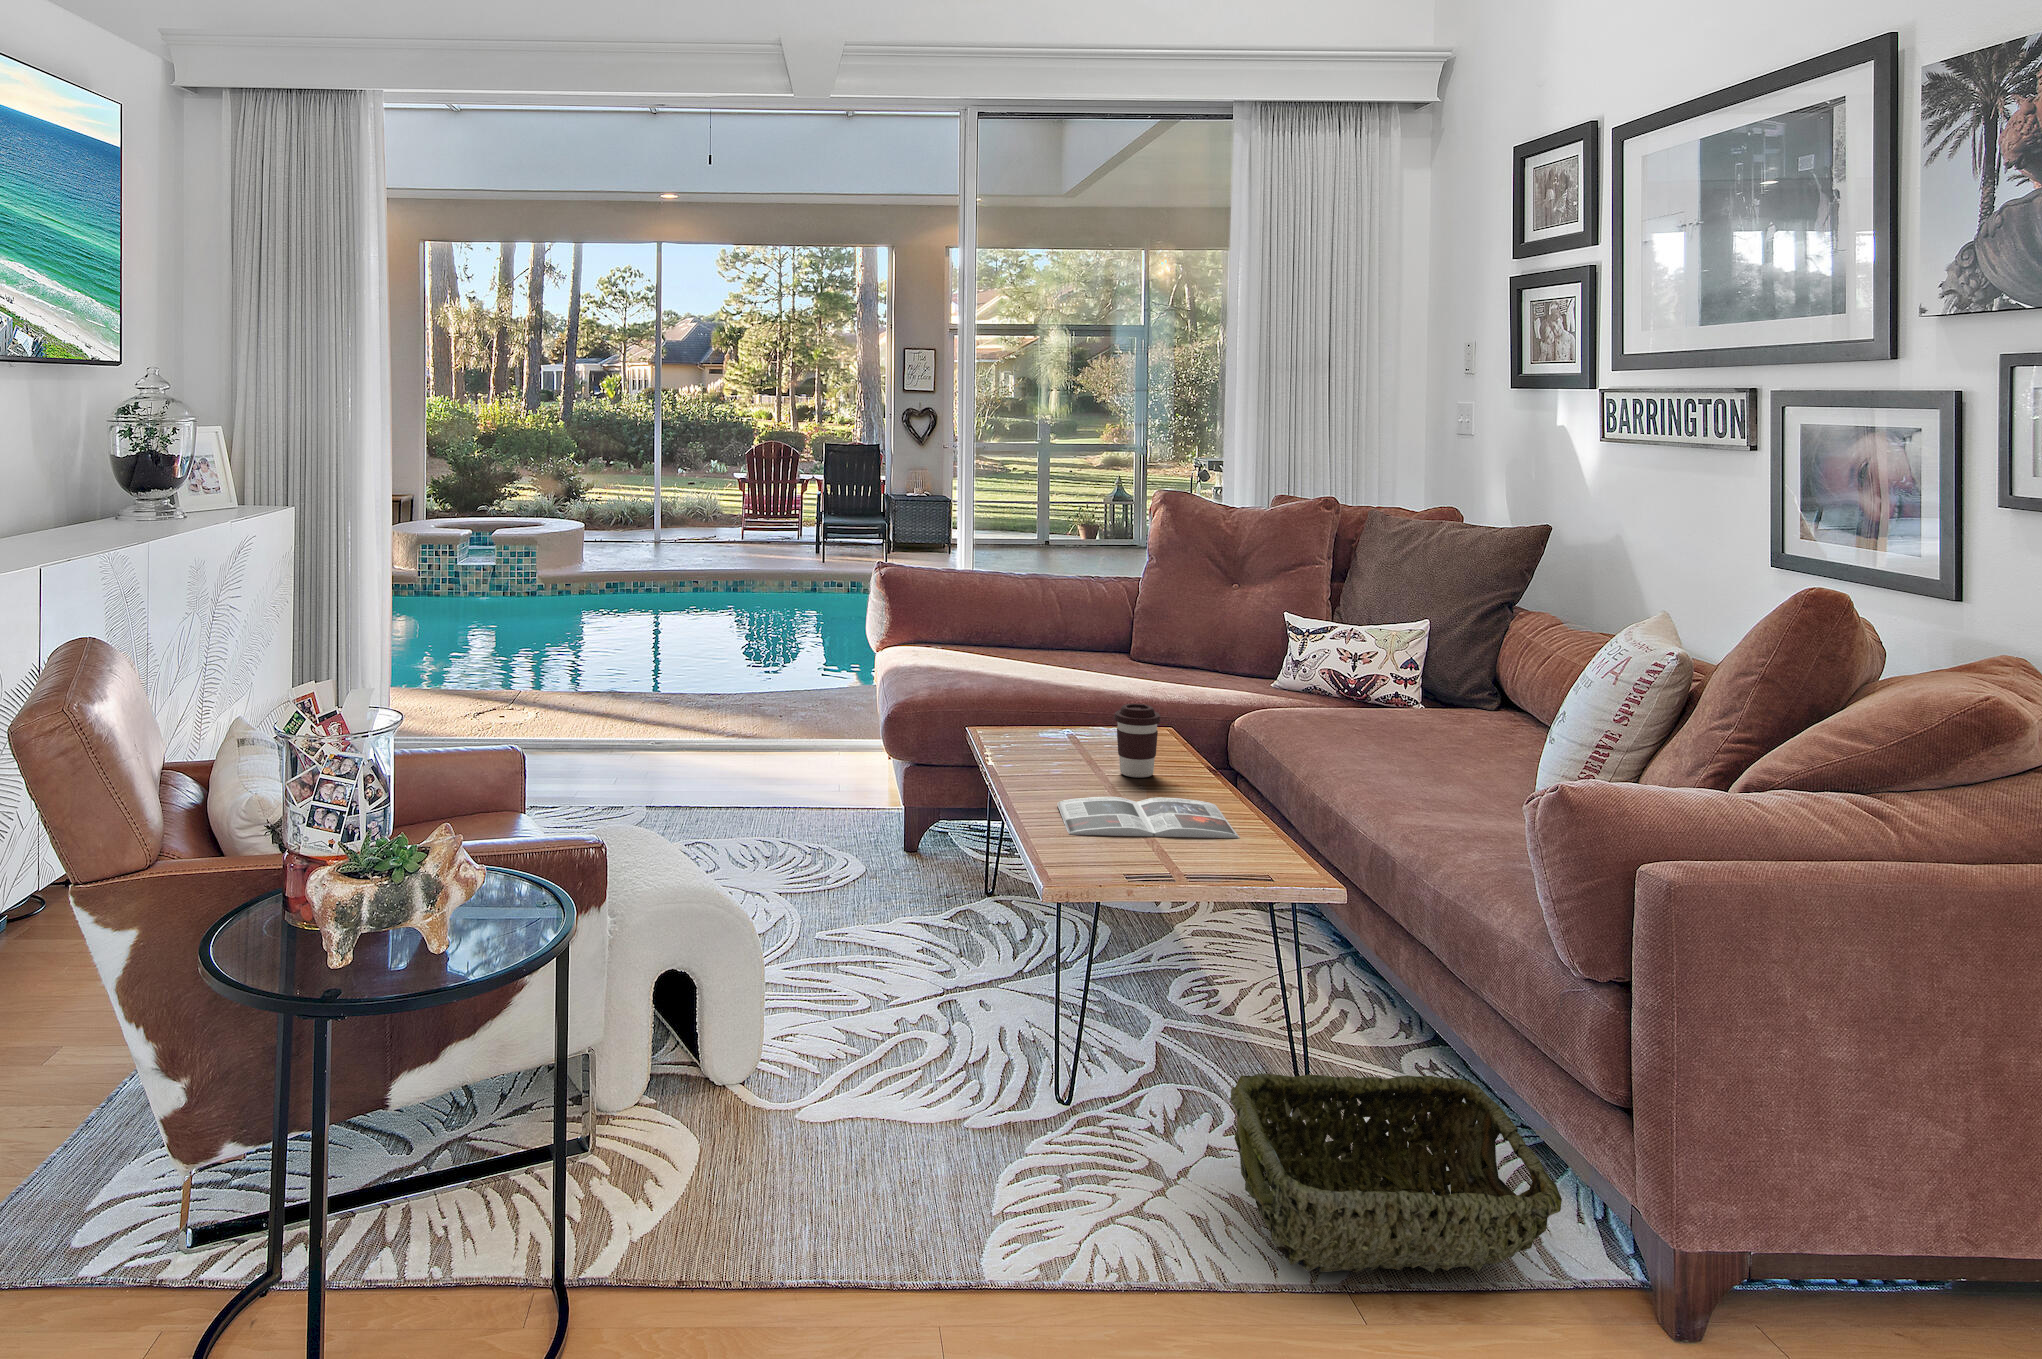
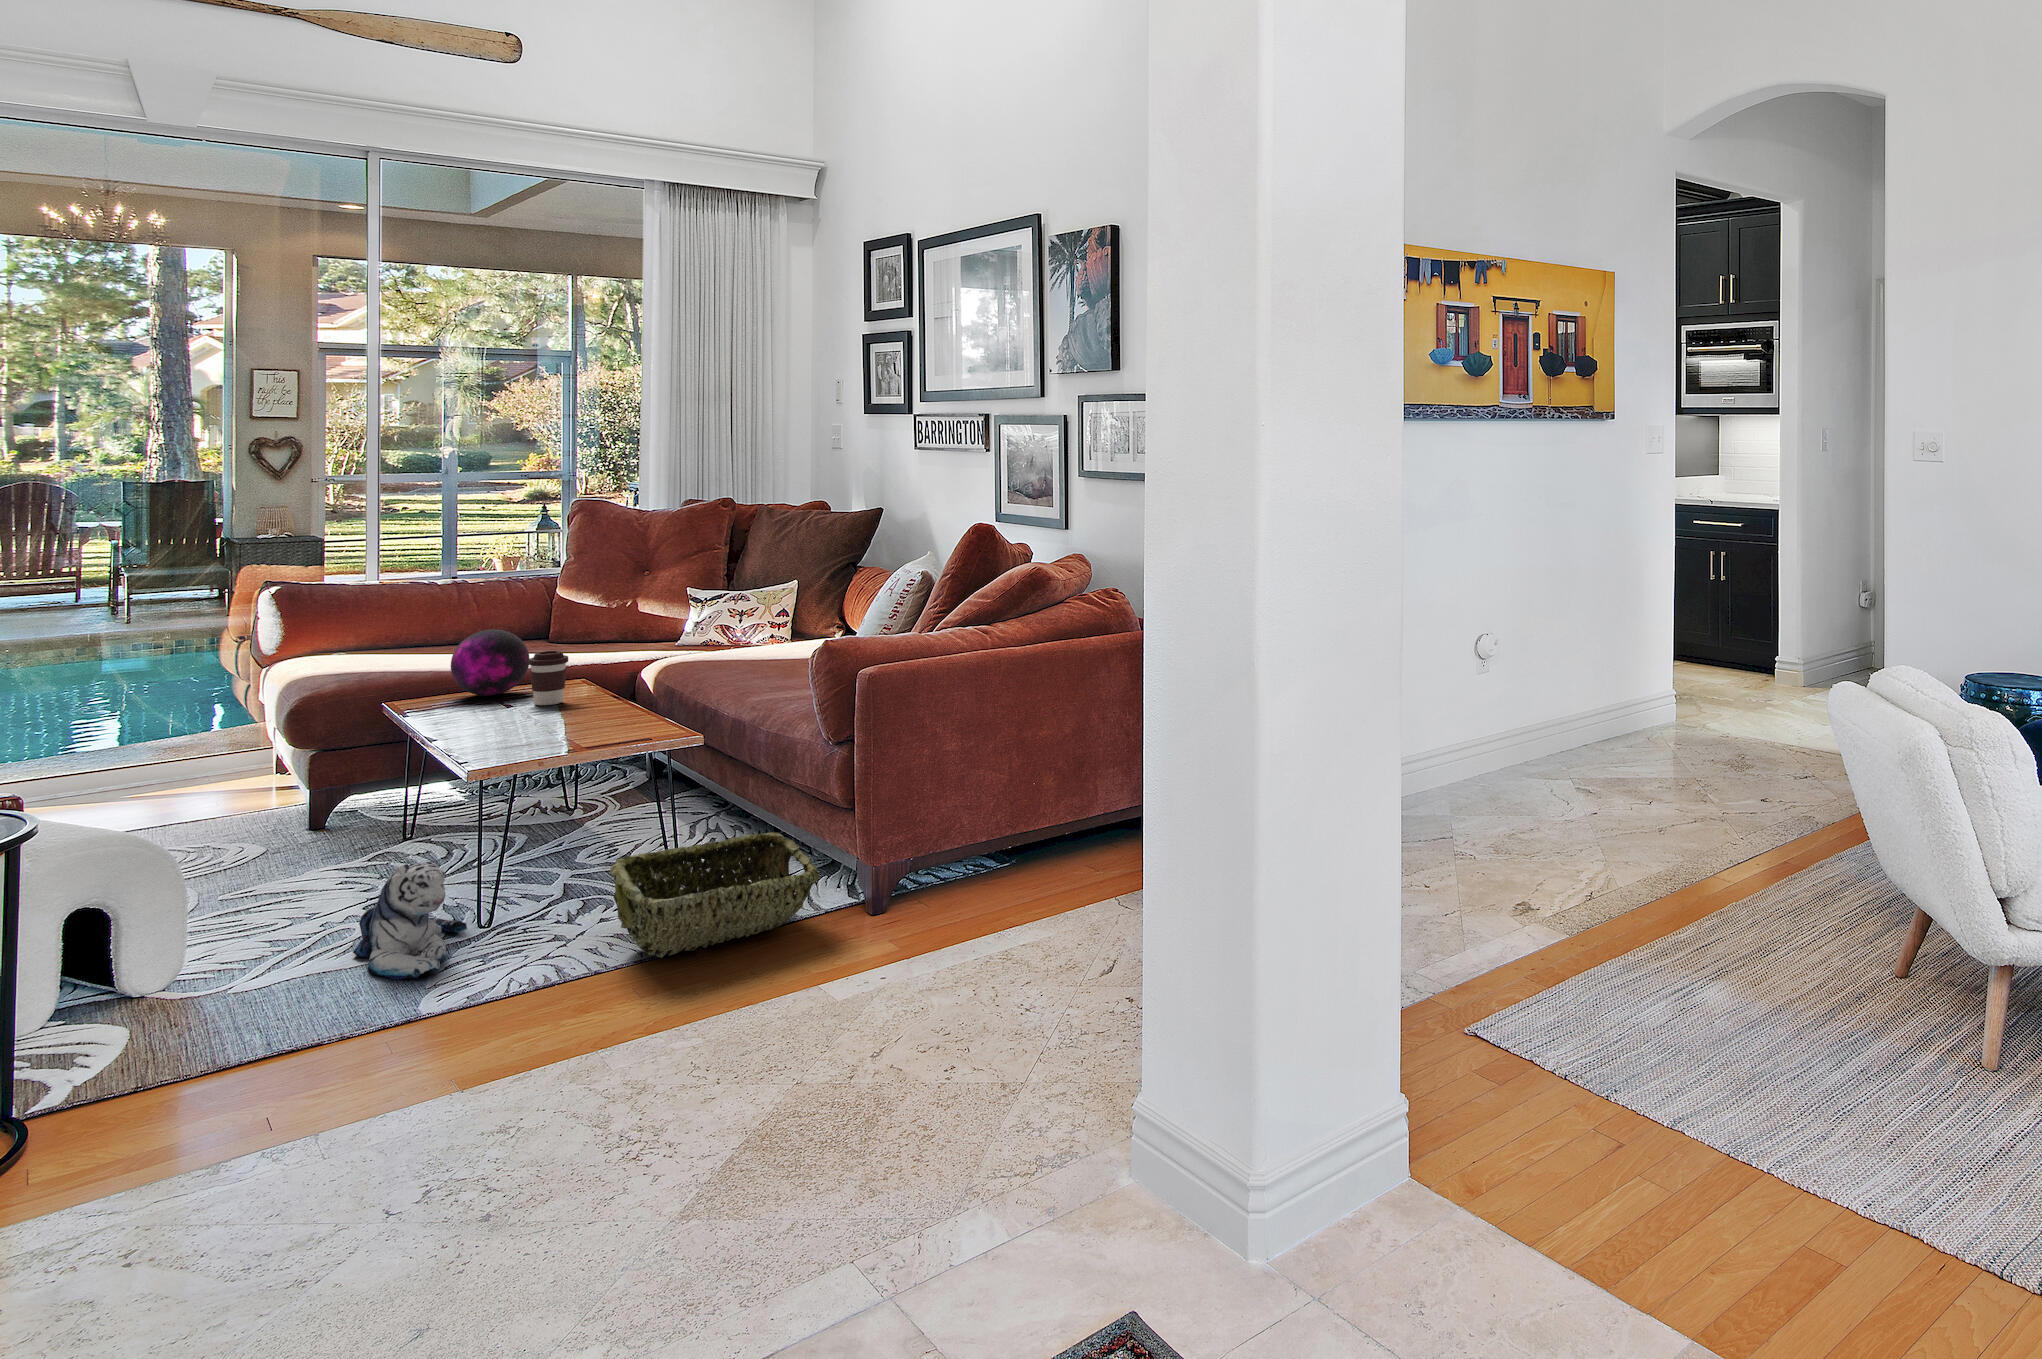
decorative orb: none [1030,662,1113,746] -> present [451,629,529,696]
magazine: present [1057,797,1239,838] -> none [476,708,626,741]
plush toy: none [920,1001,1046,1178] -> present [353,862,467,979]

